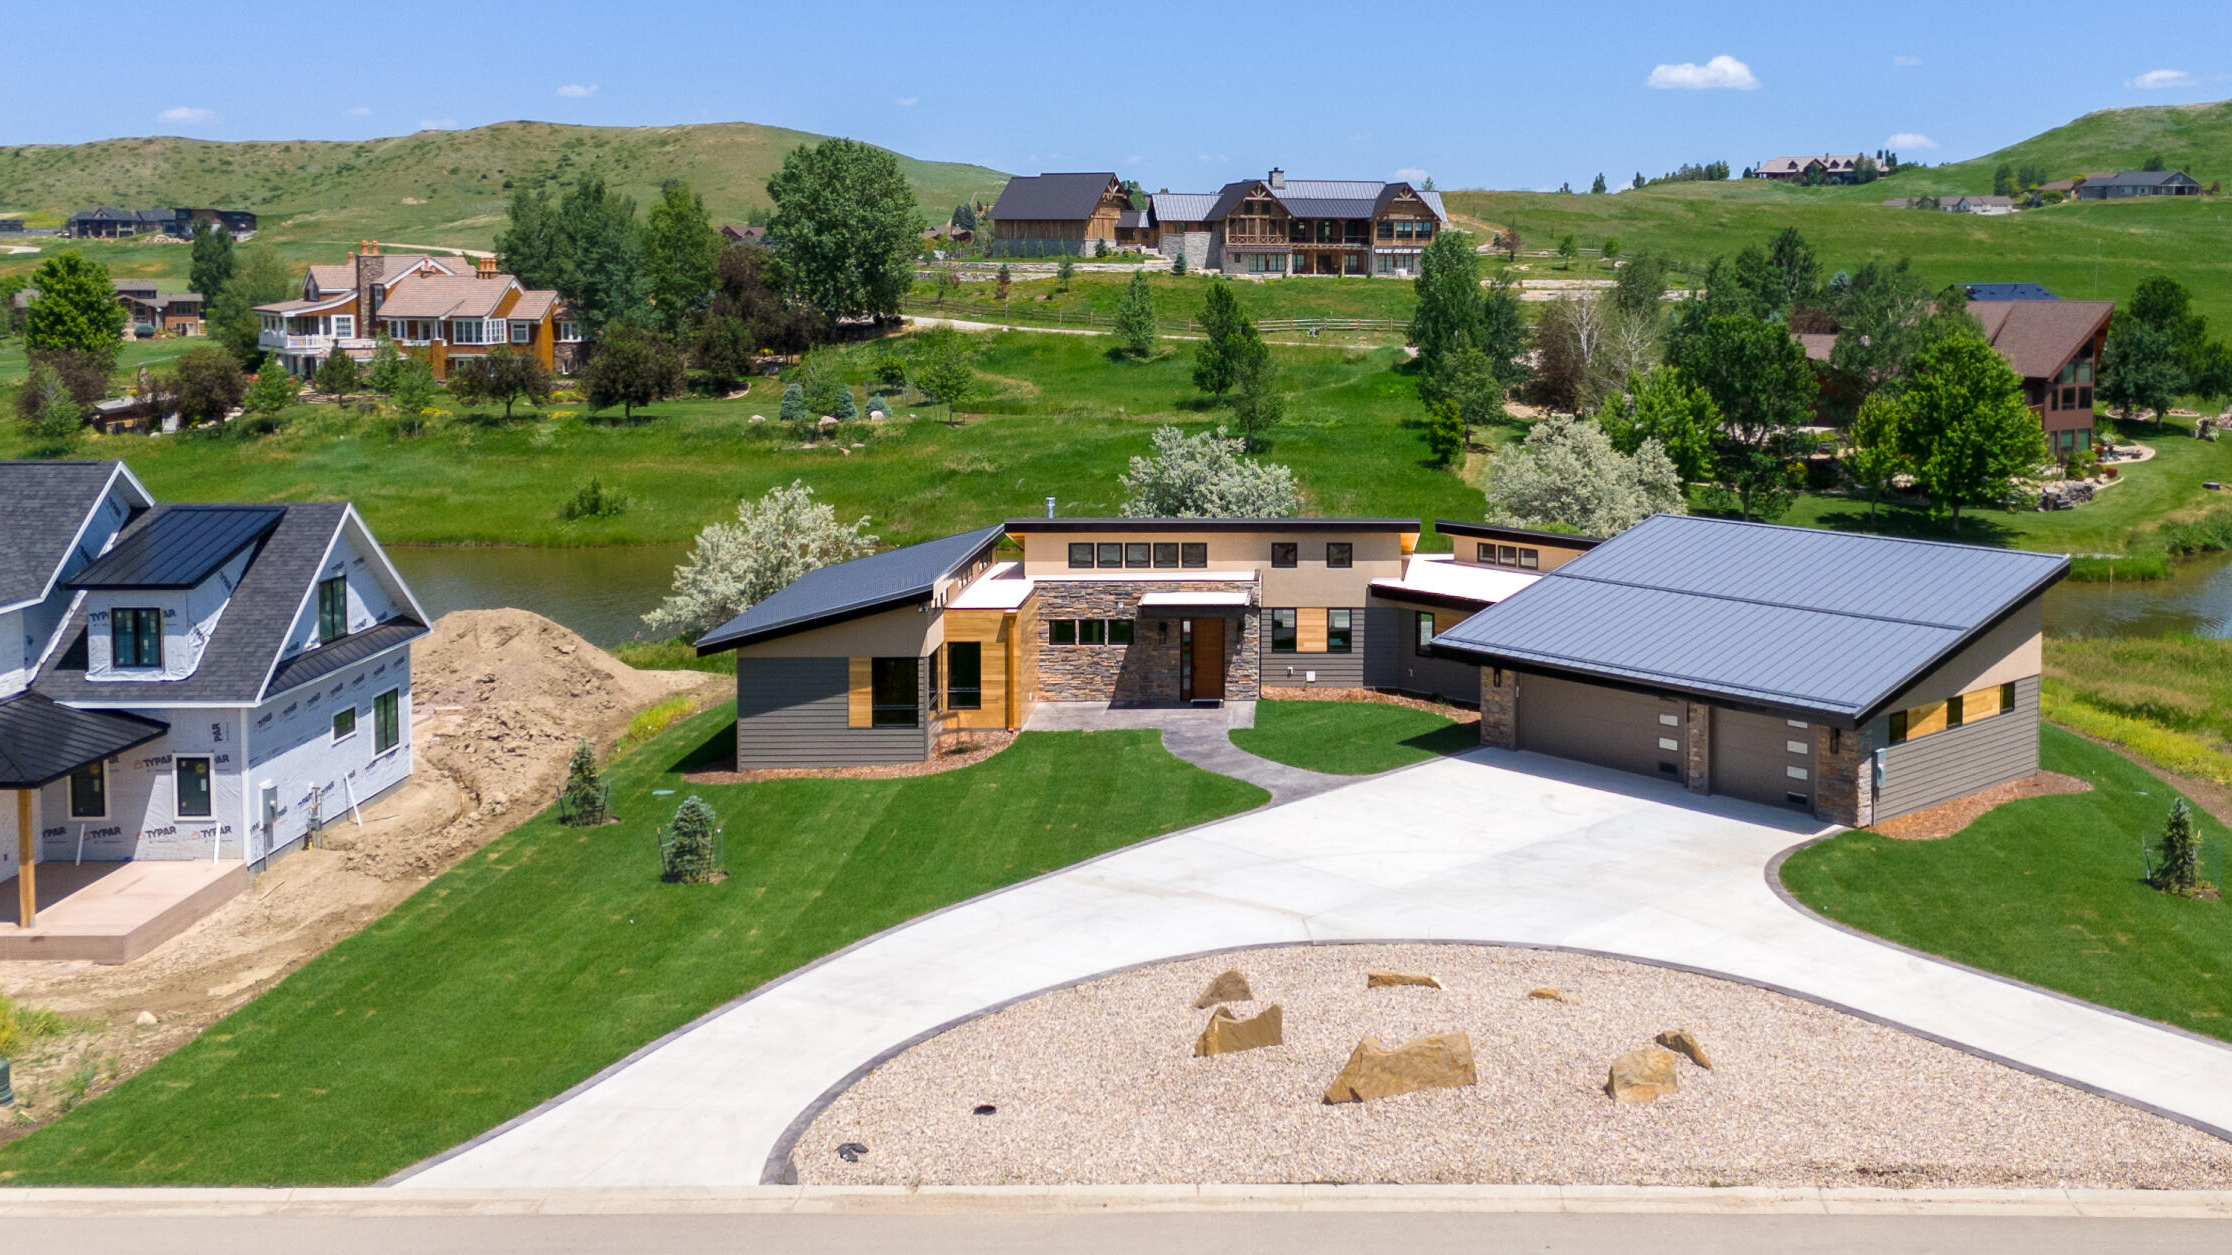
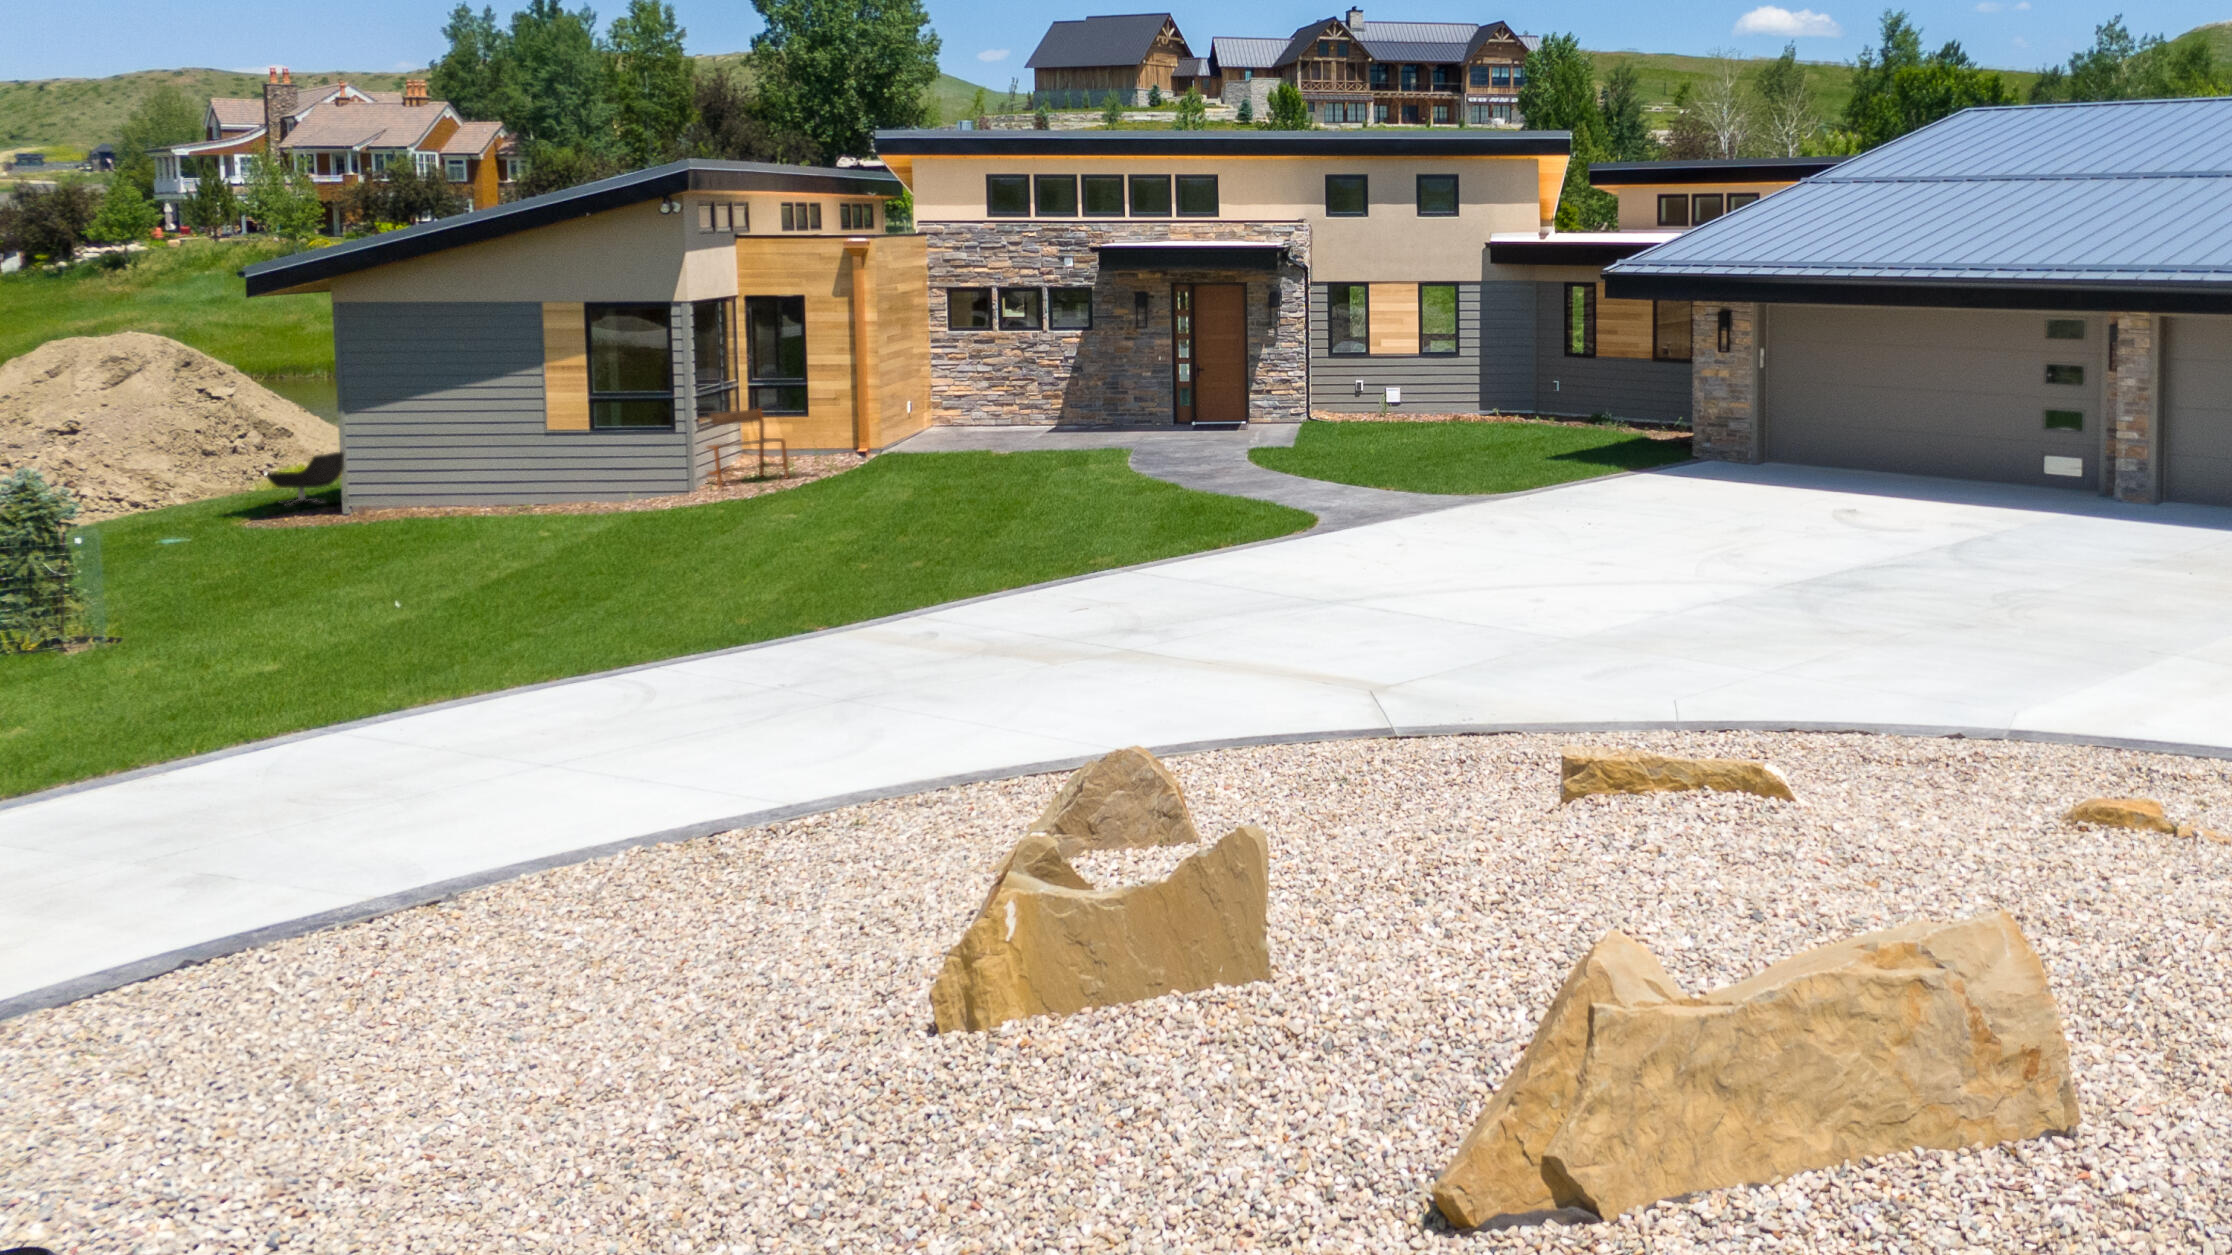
lounge chair: none [704,741,742,772] -> present [267,452,344,502]

